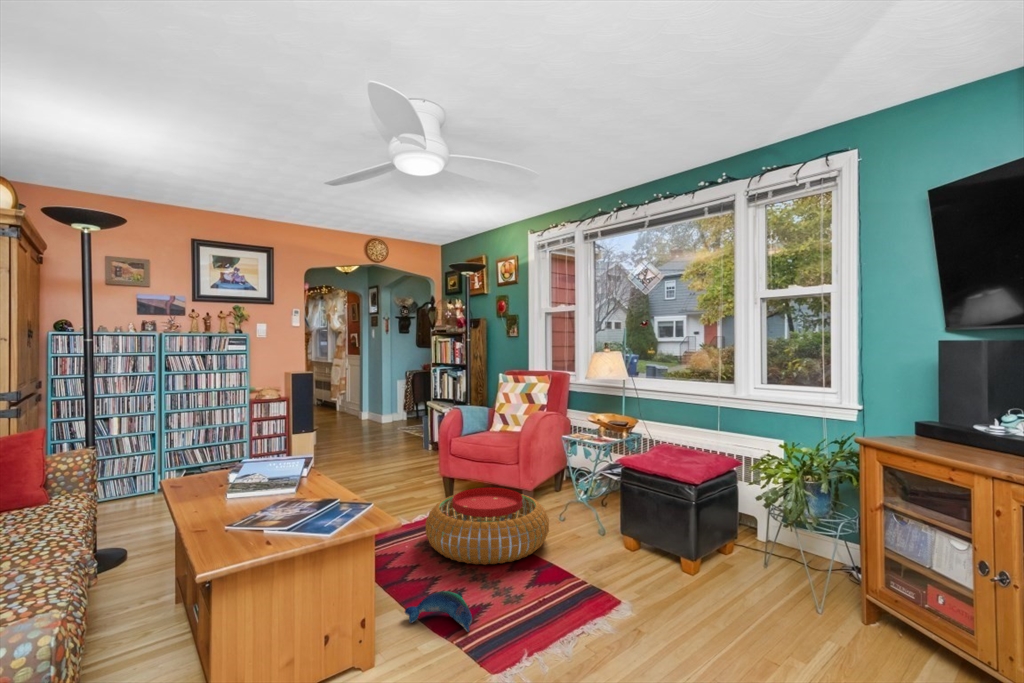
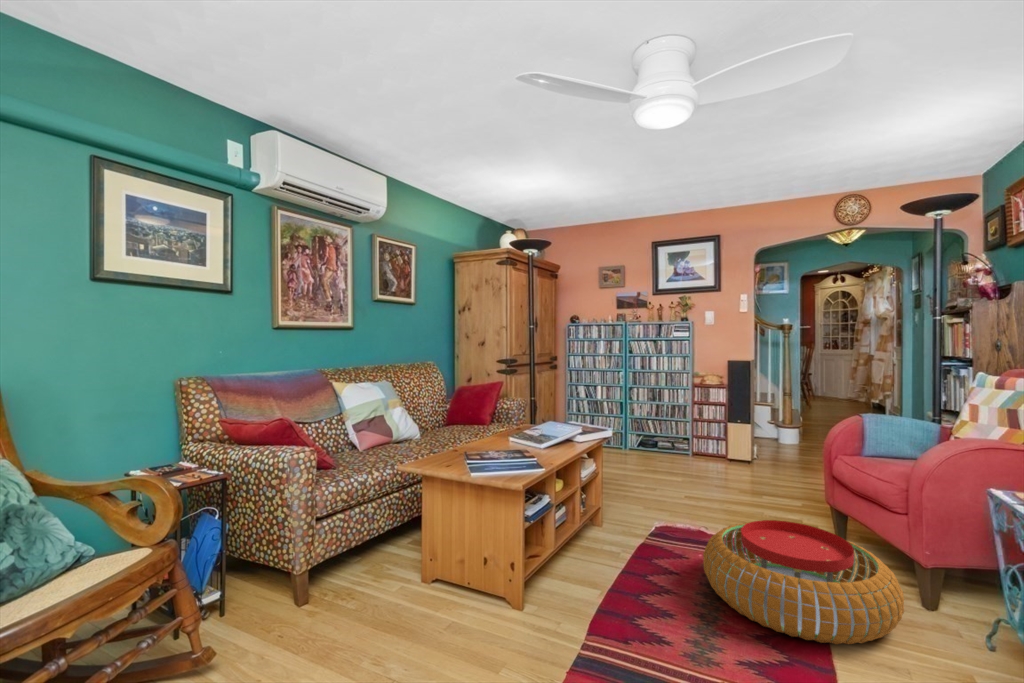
plush toy: present [405,591,472,632] -> none [589,592,640,645]

